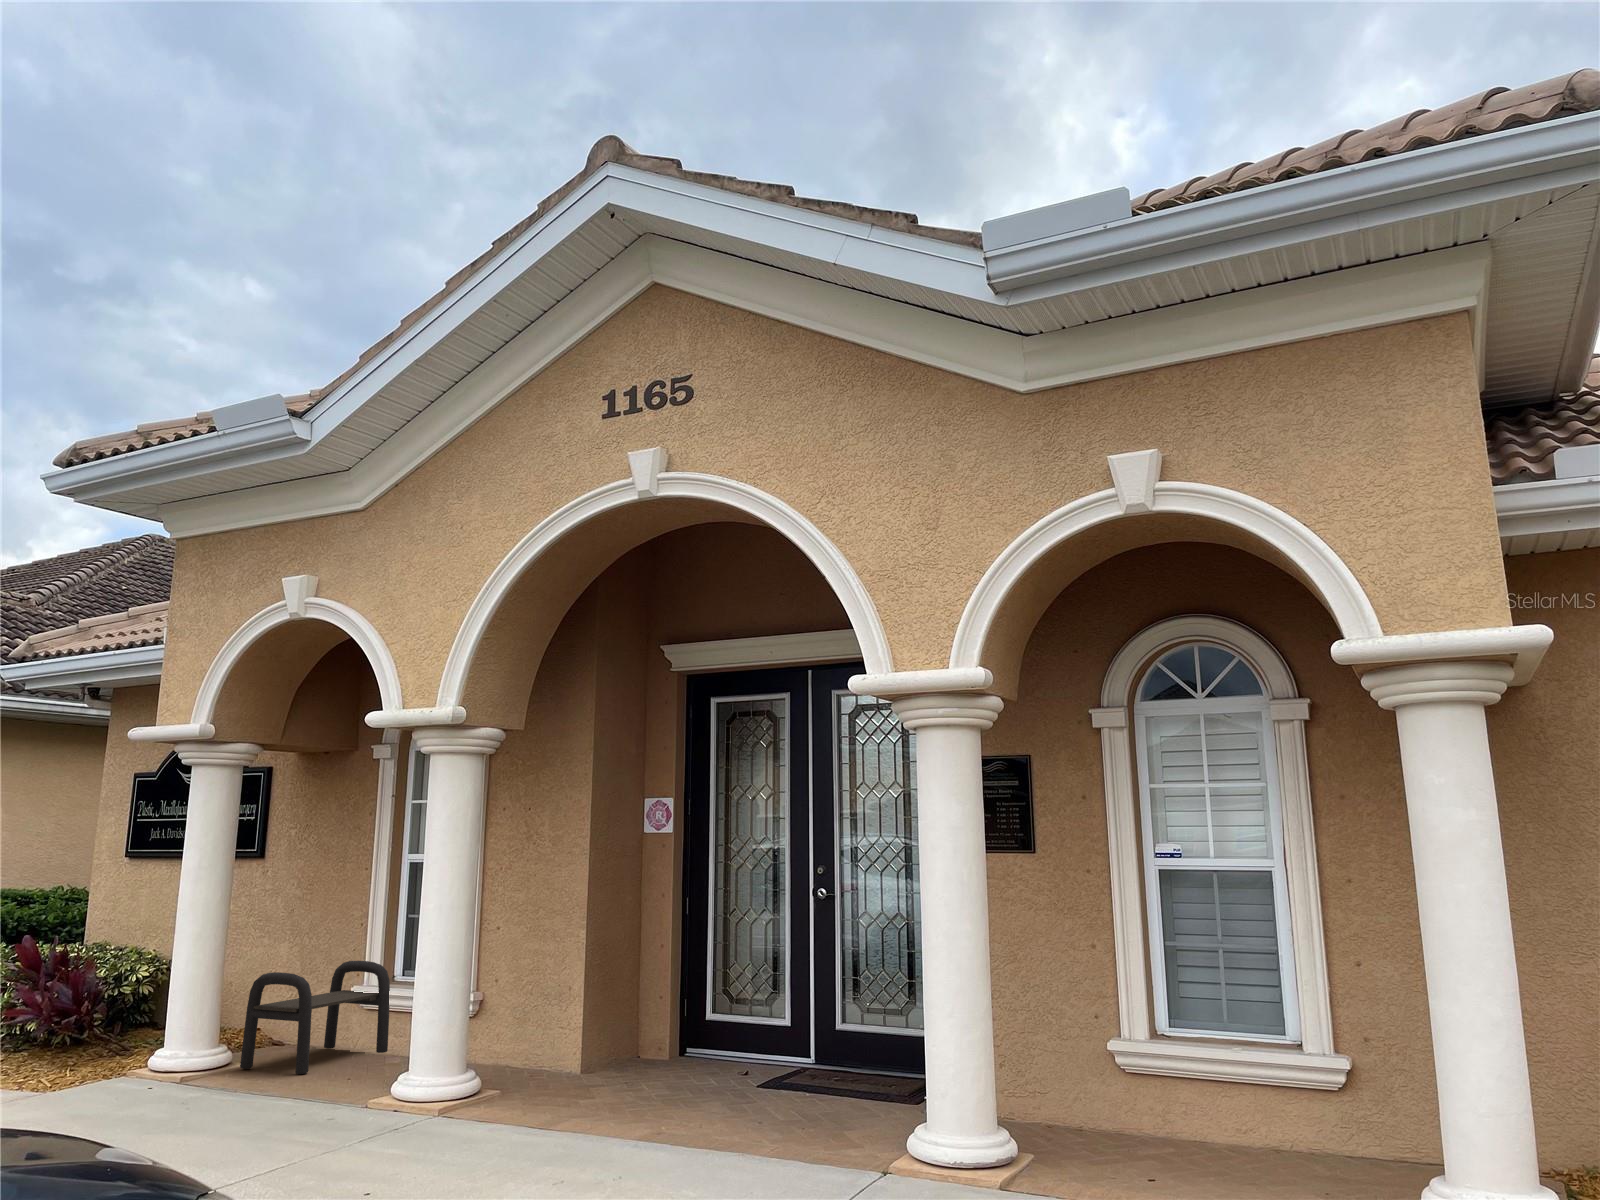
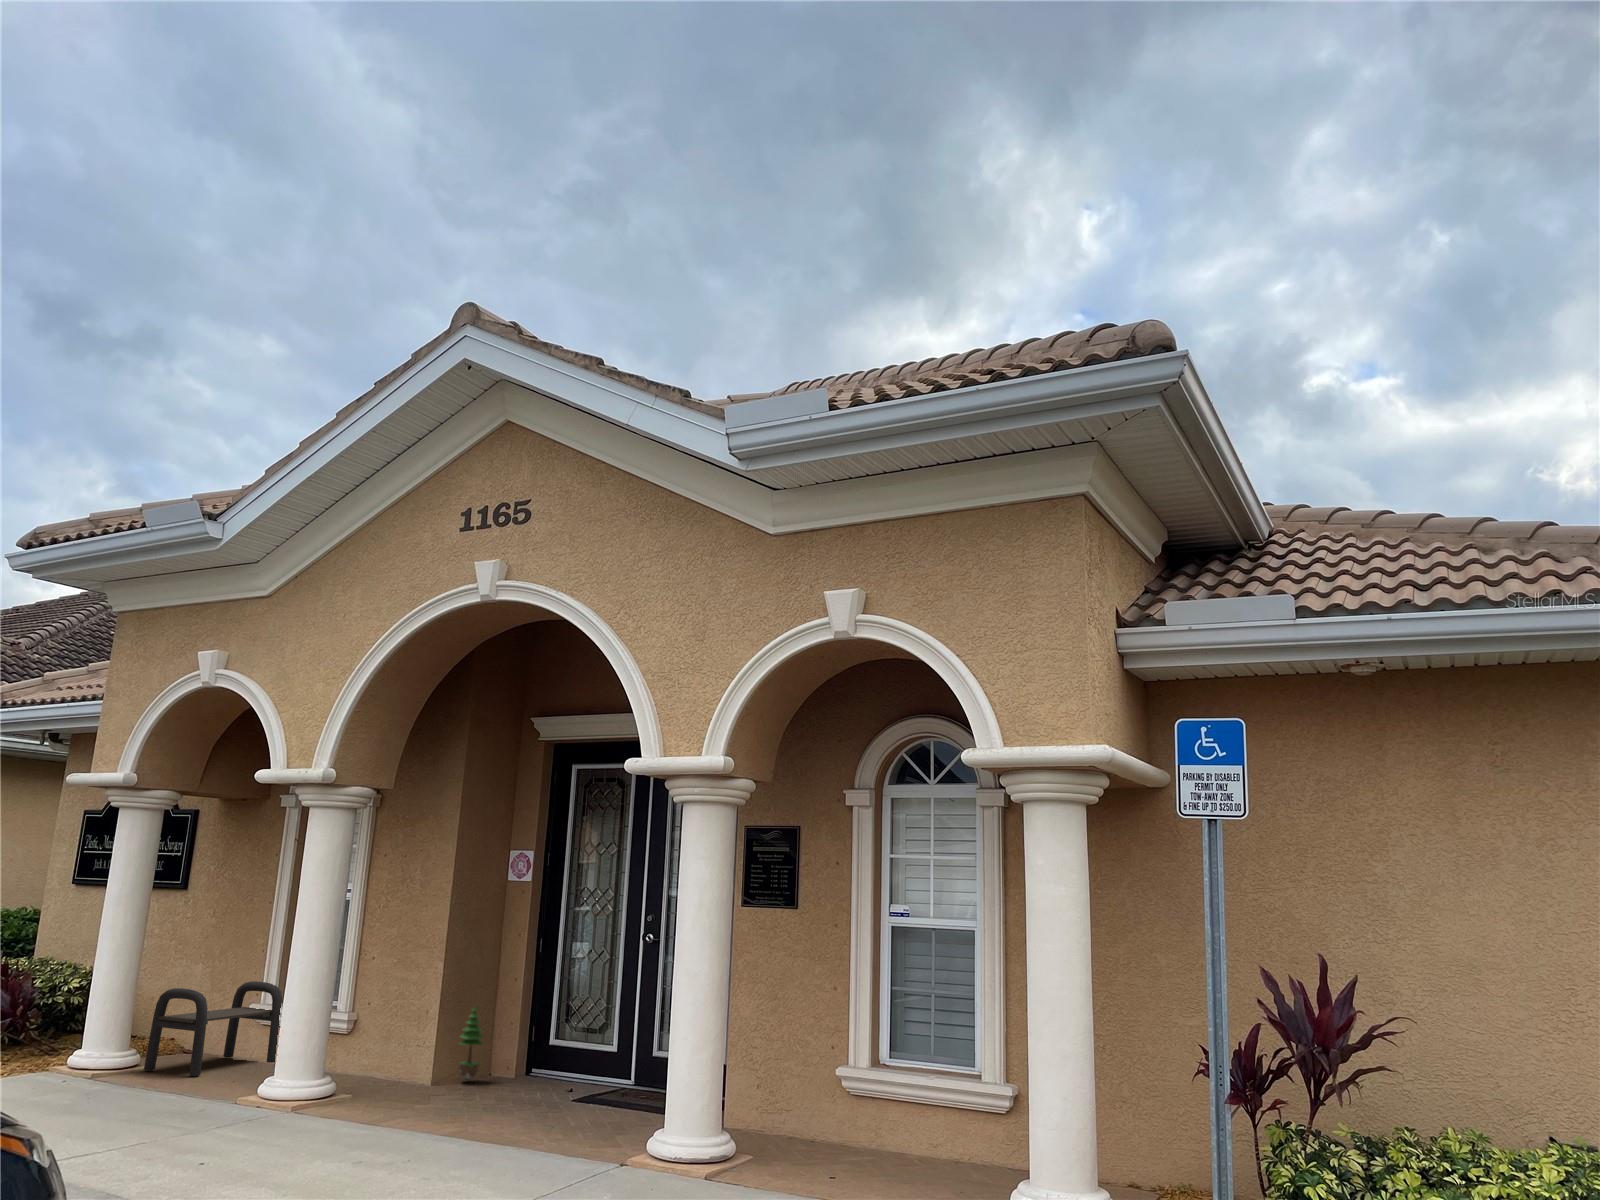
potted tree: none [606,978,637,1069] -> present [458,1006,483,1082]

